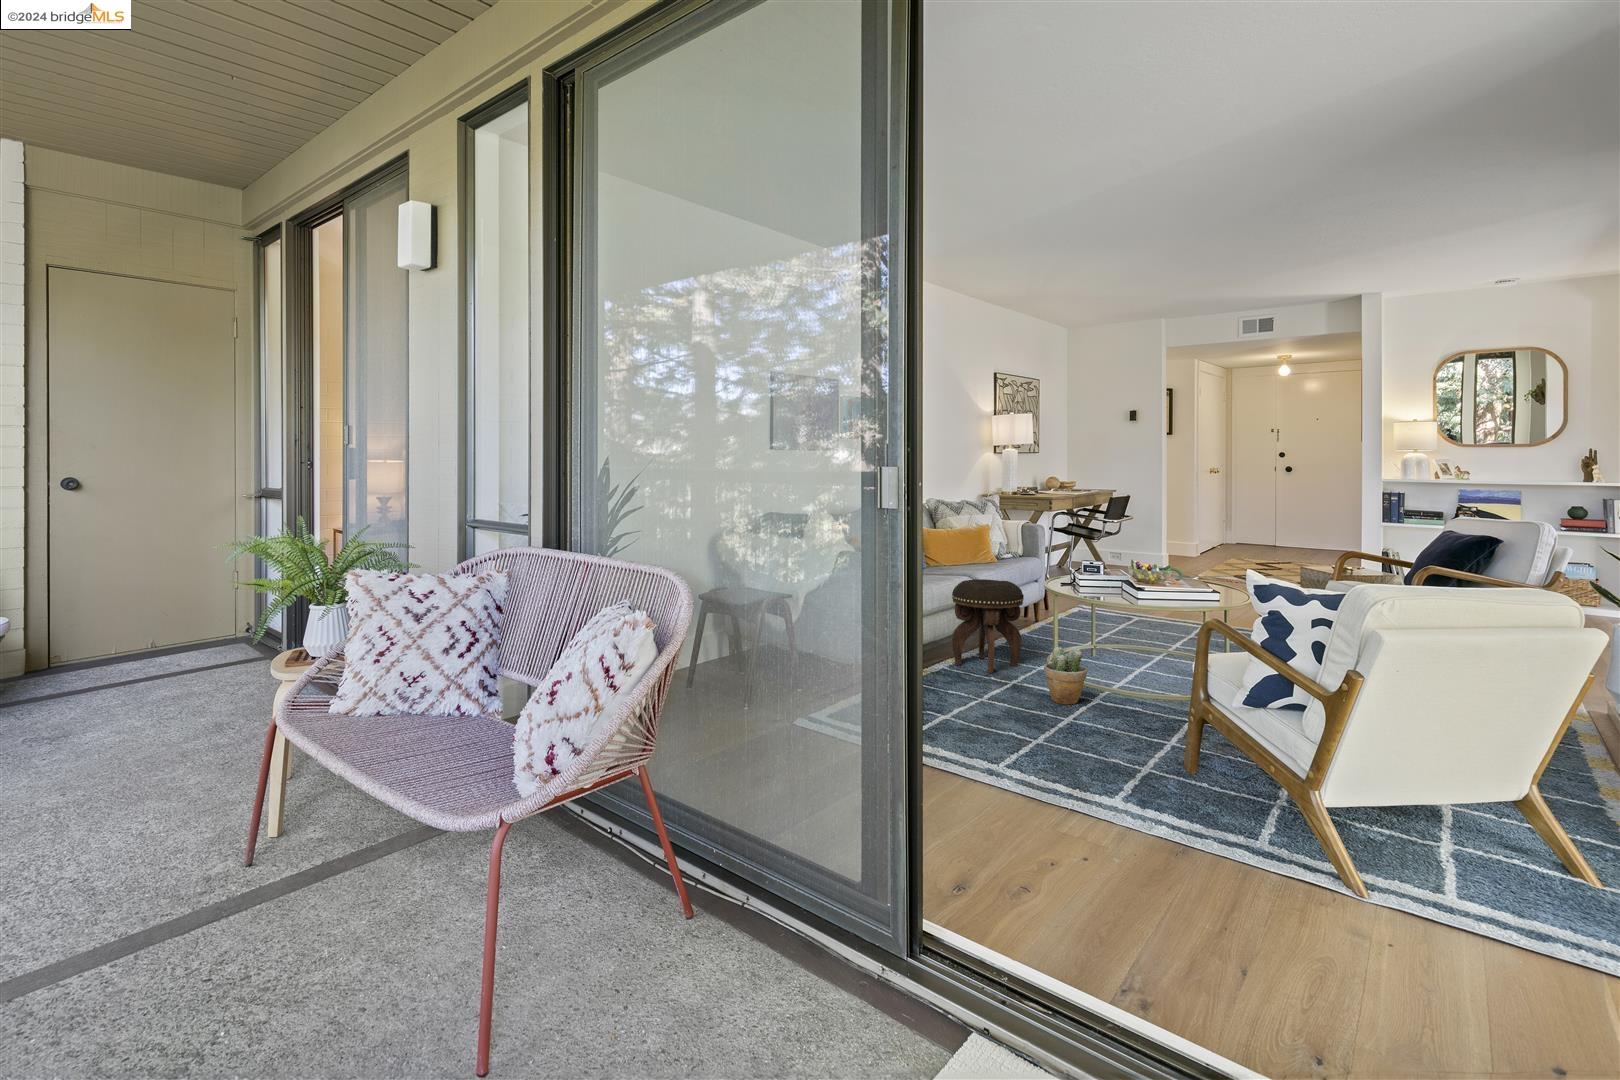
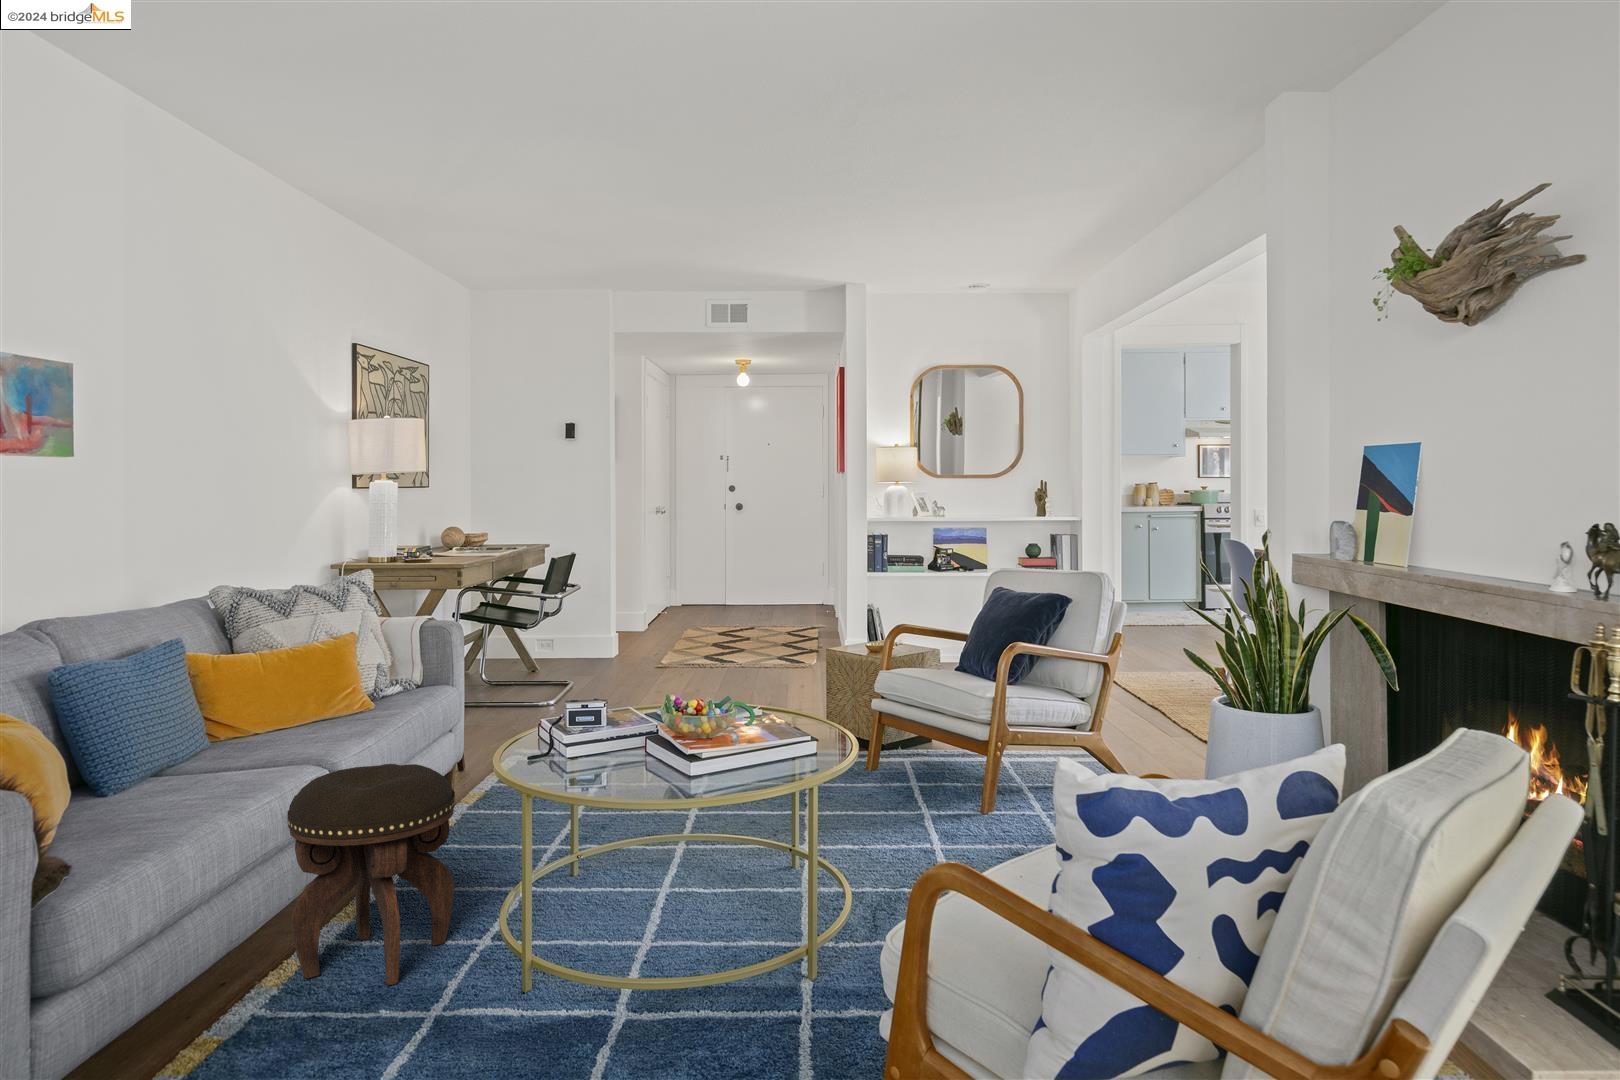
potted plant: present [1044,647,1087,704] -> none [527,916,617,1045]

